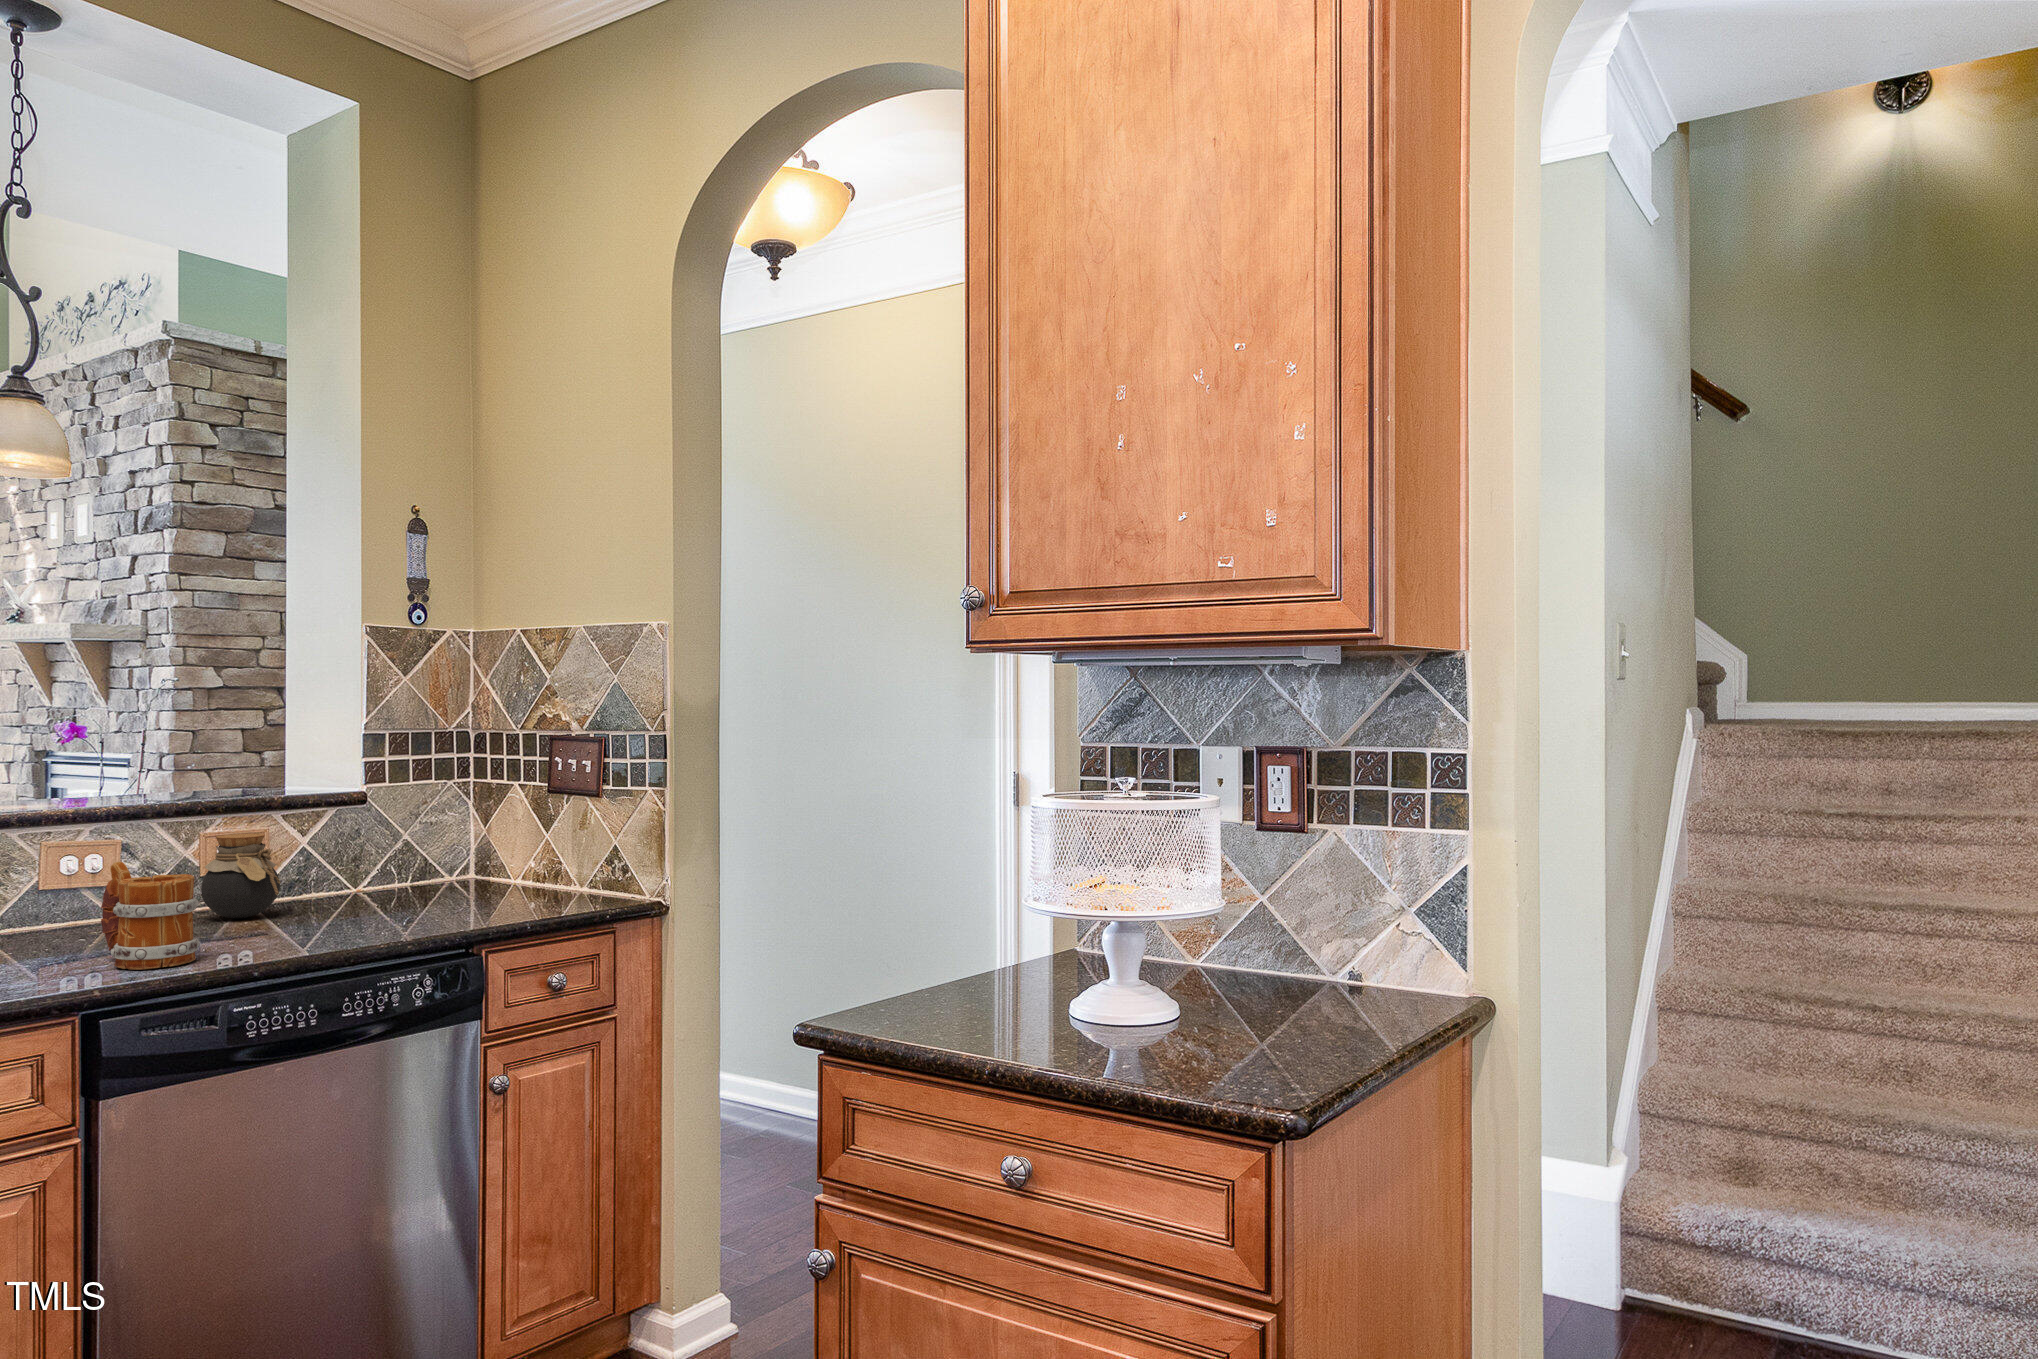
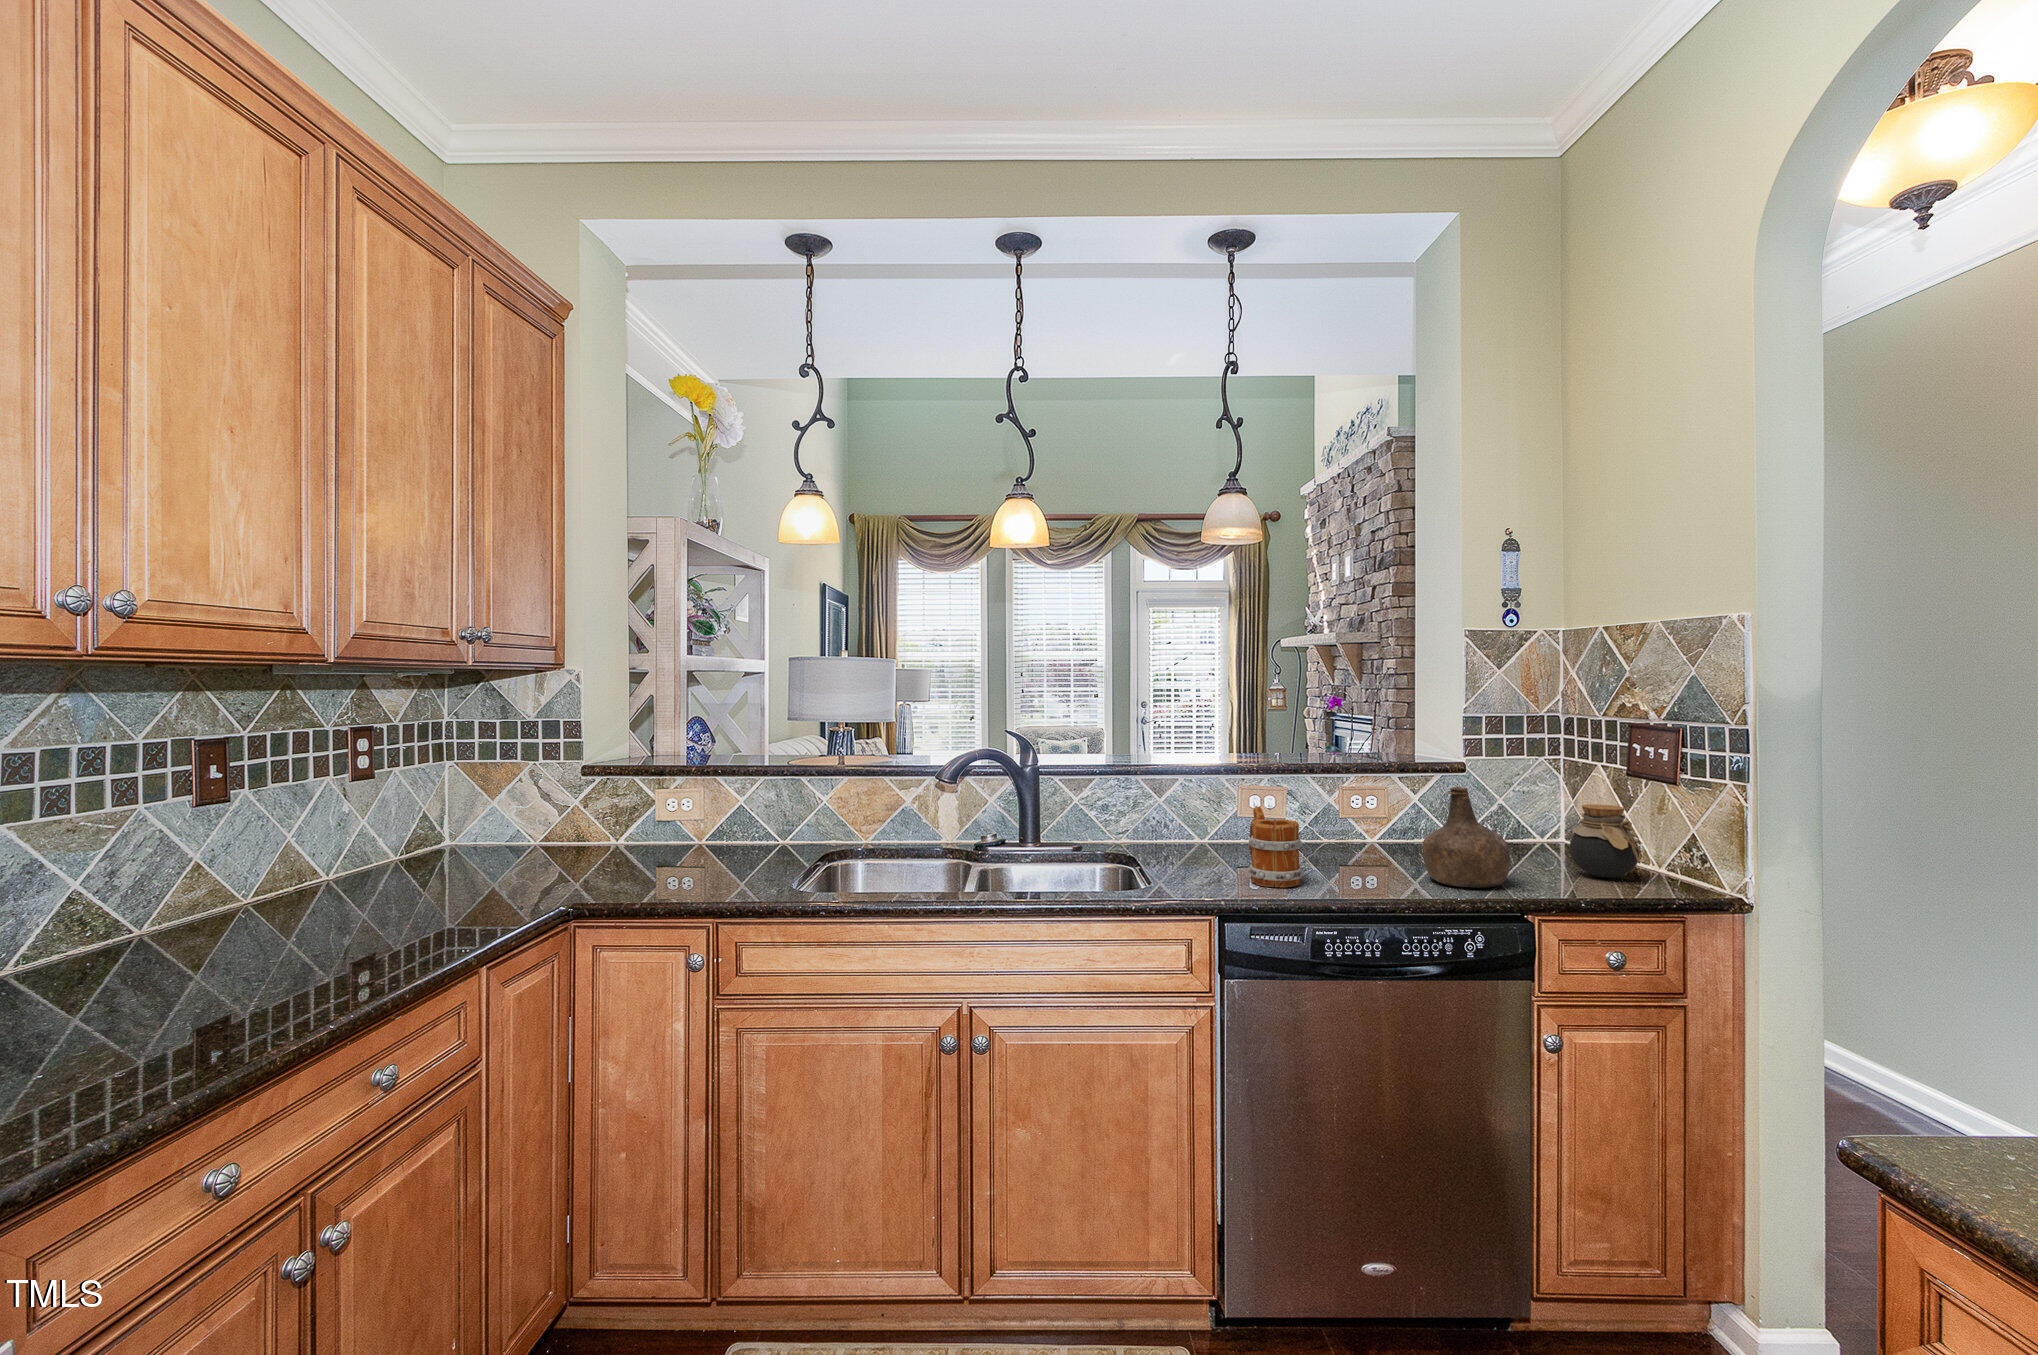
bottle: none [347,813,450,931] -> present [1422,787,1510,888]
jar: present [201,834,281,918] -> present [1570,804,1641,878]

